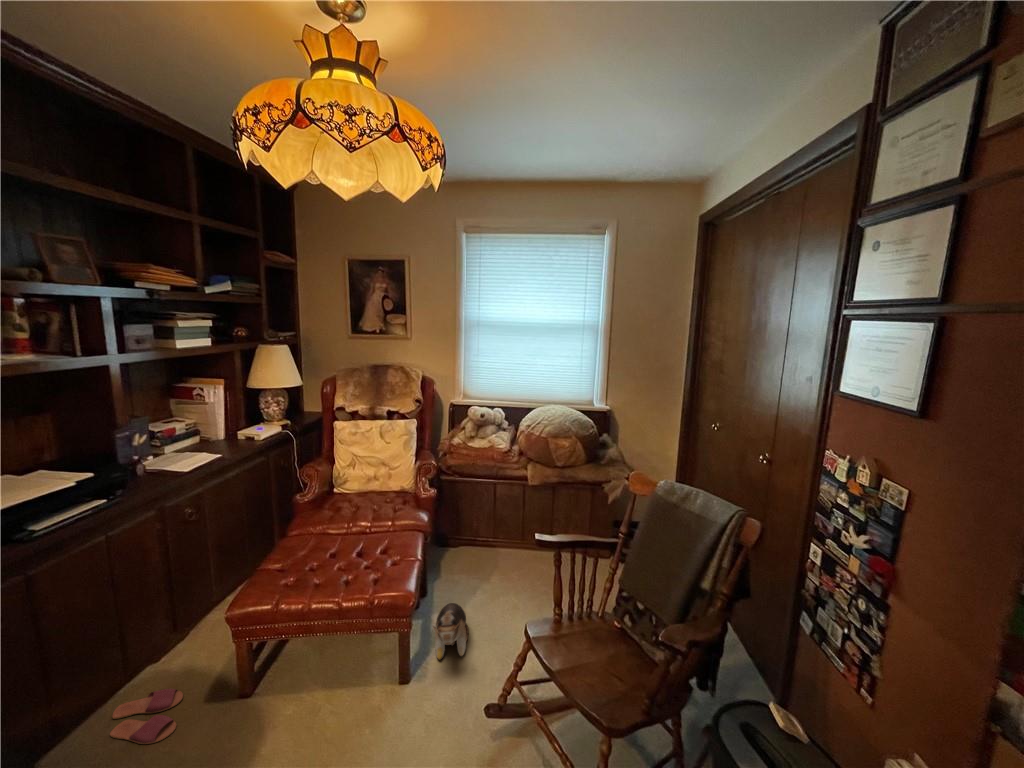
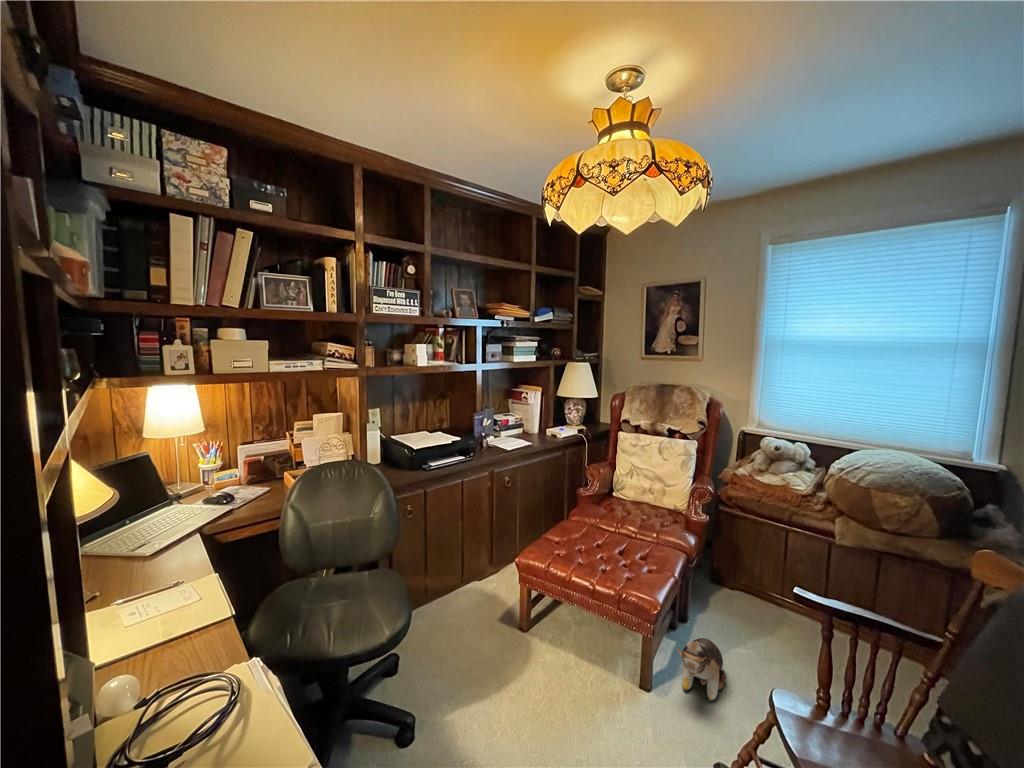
slippers: present [110,689,183,744] -> none [454,596,491,629]

